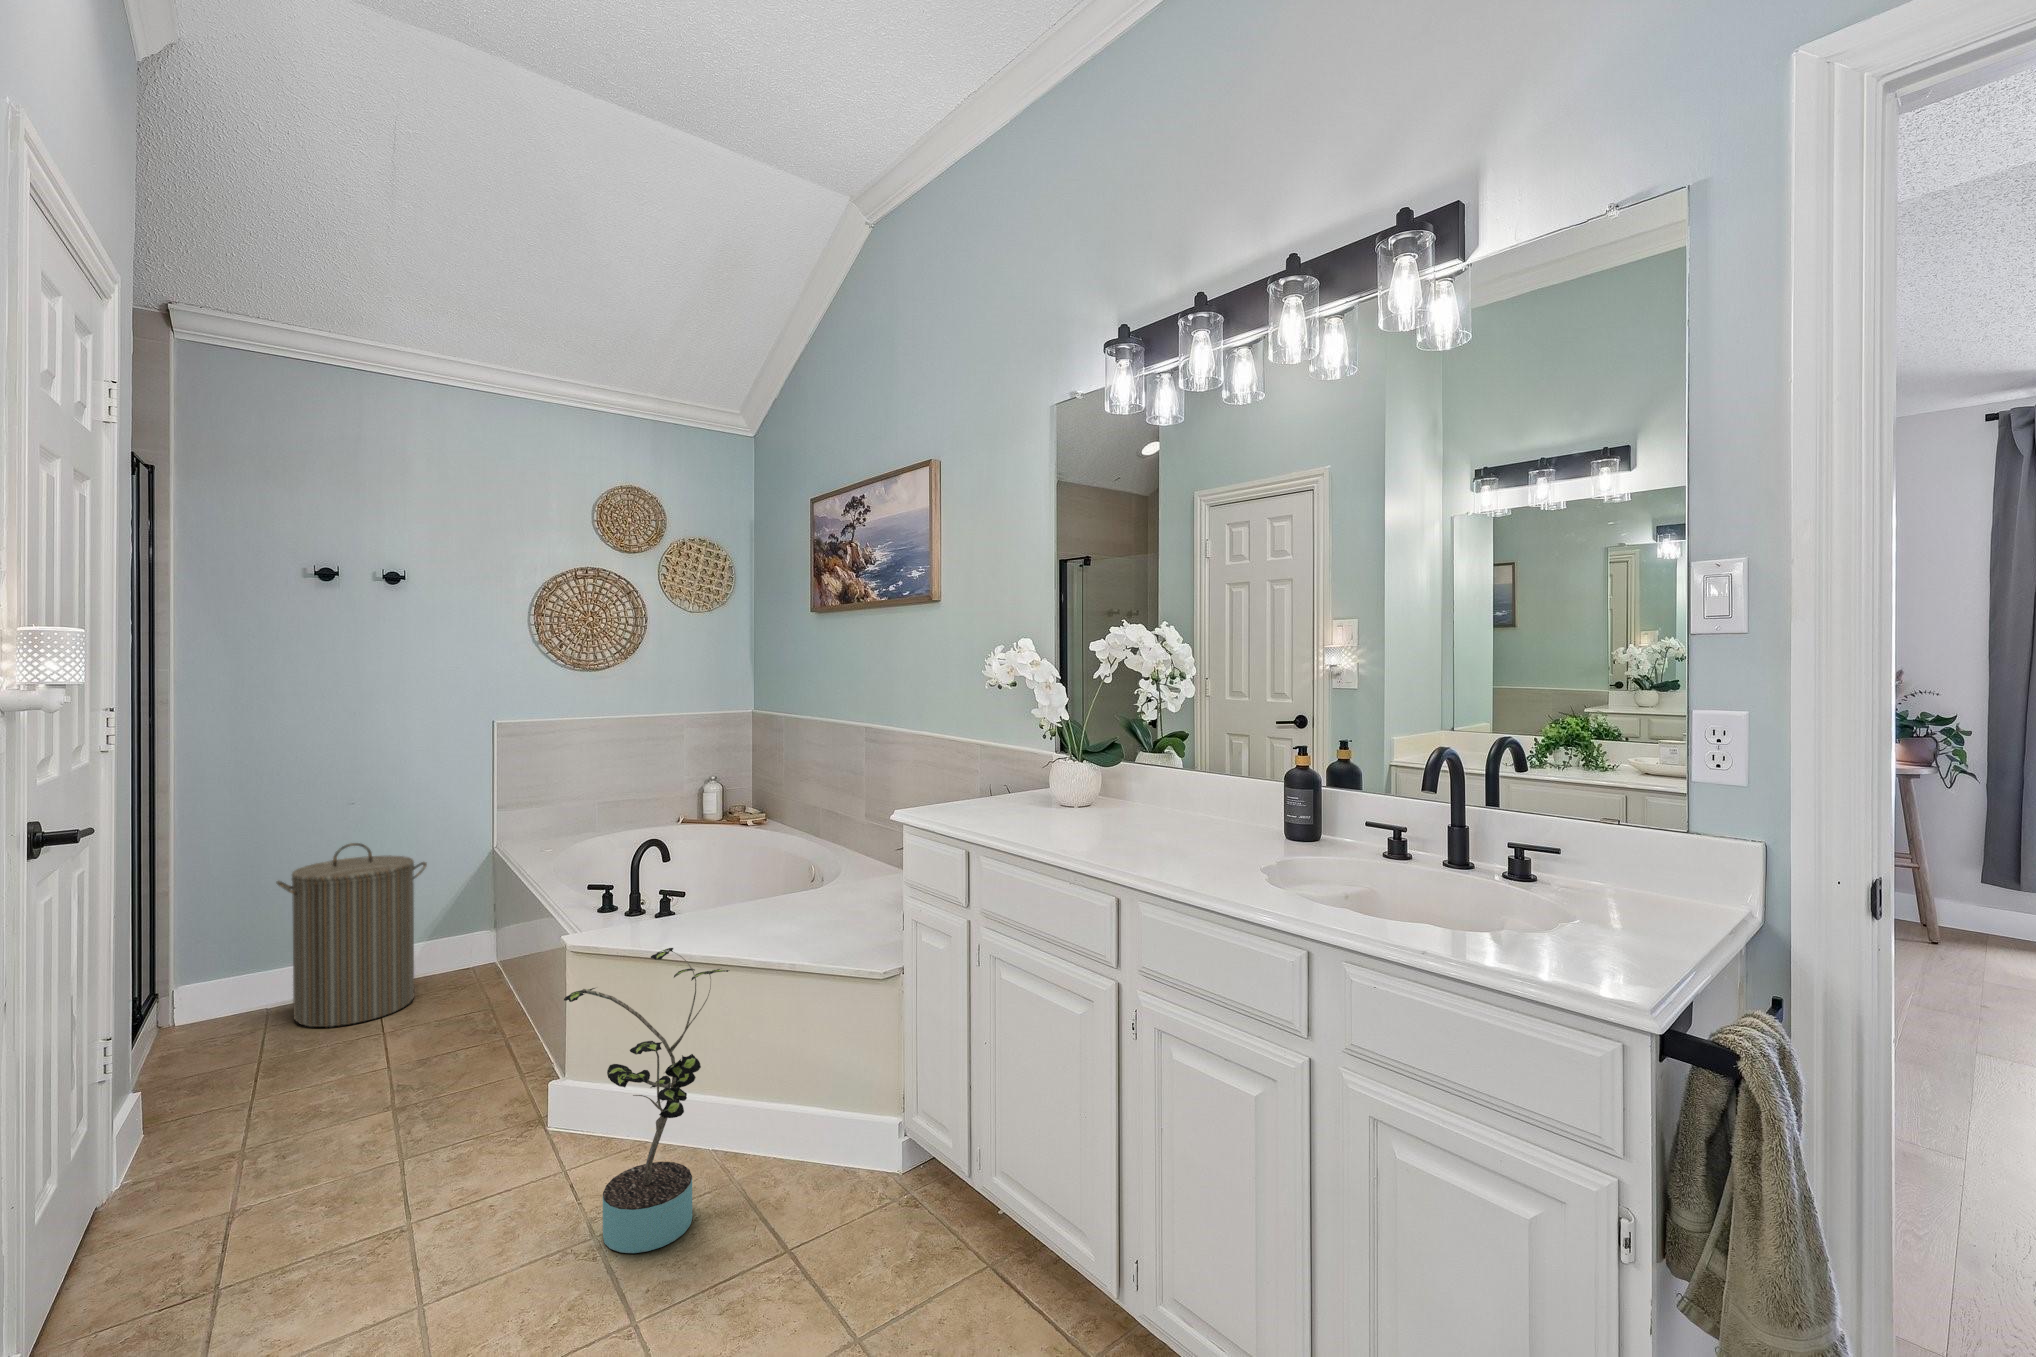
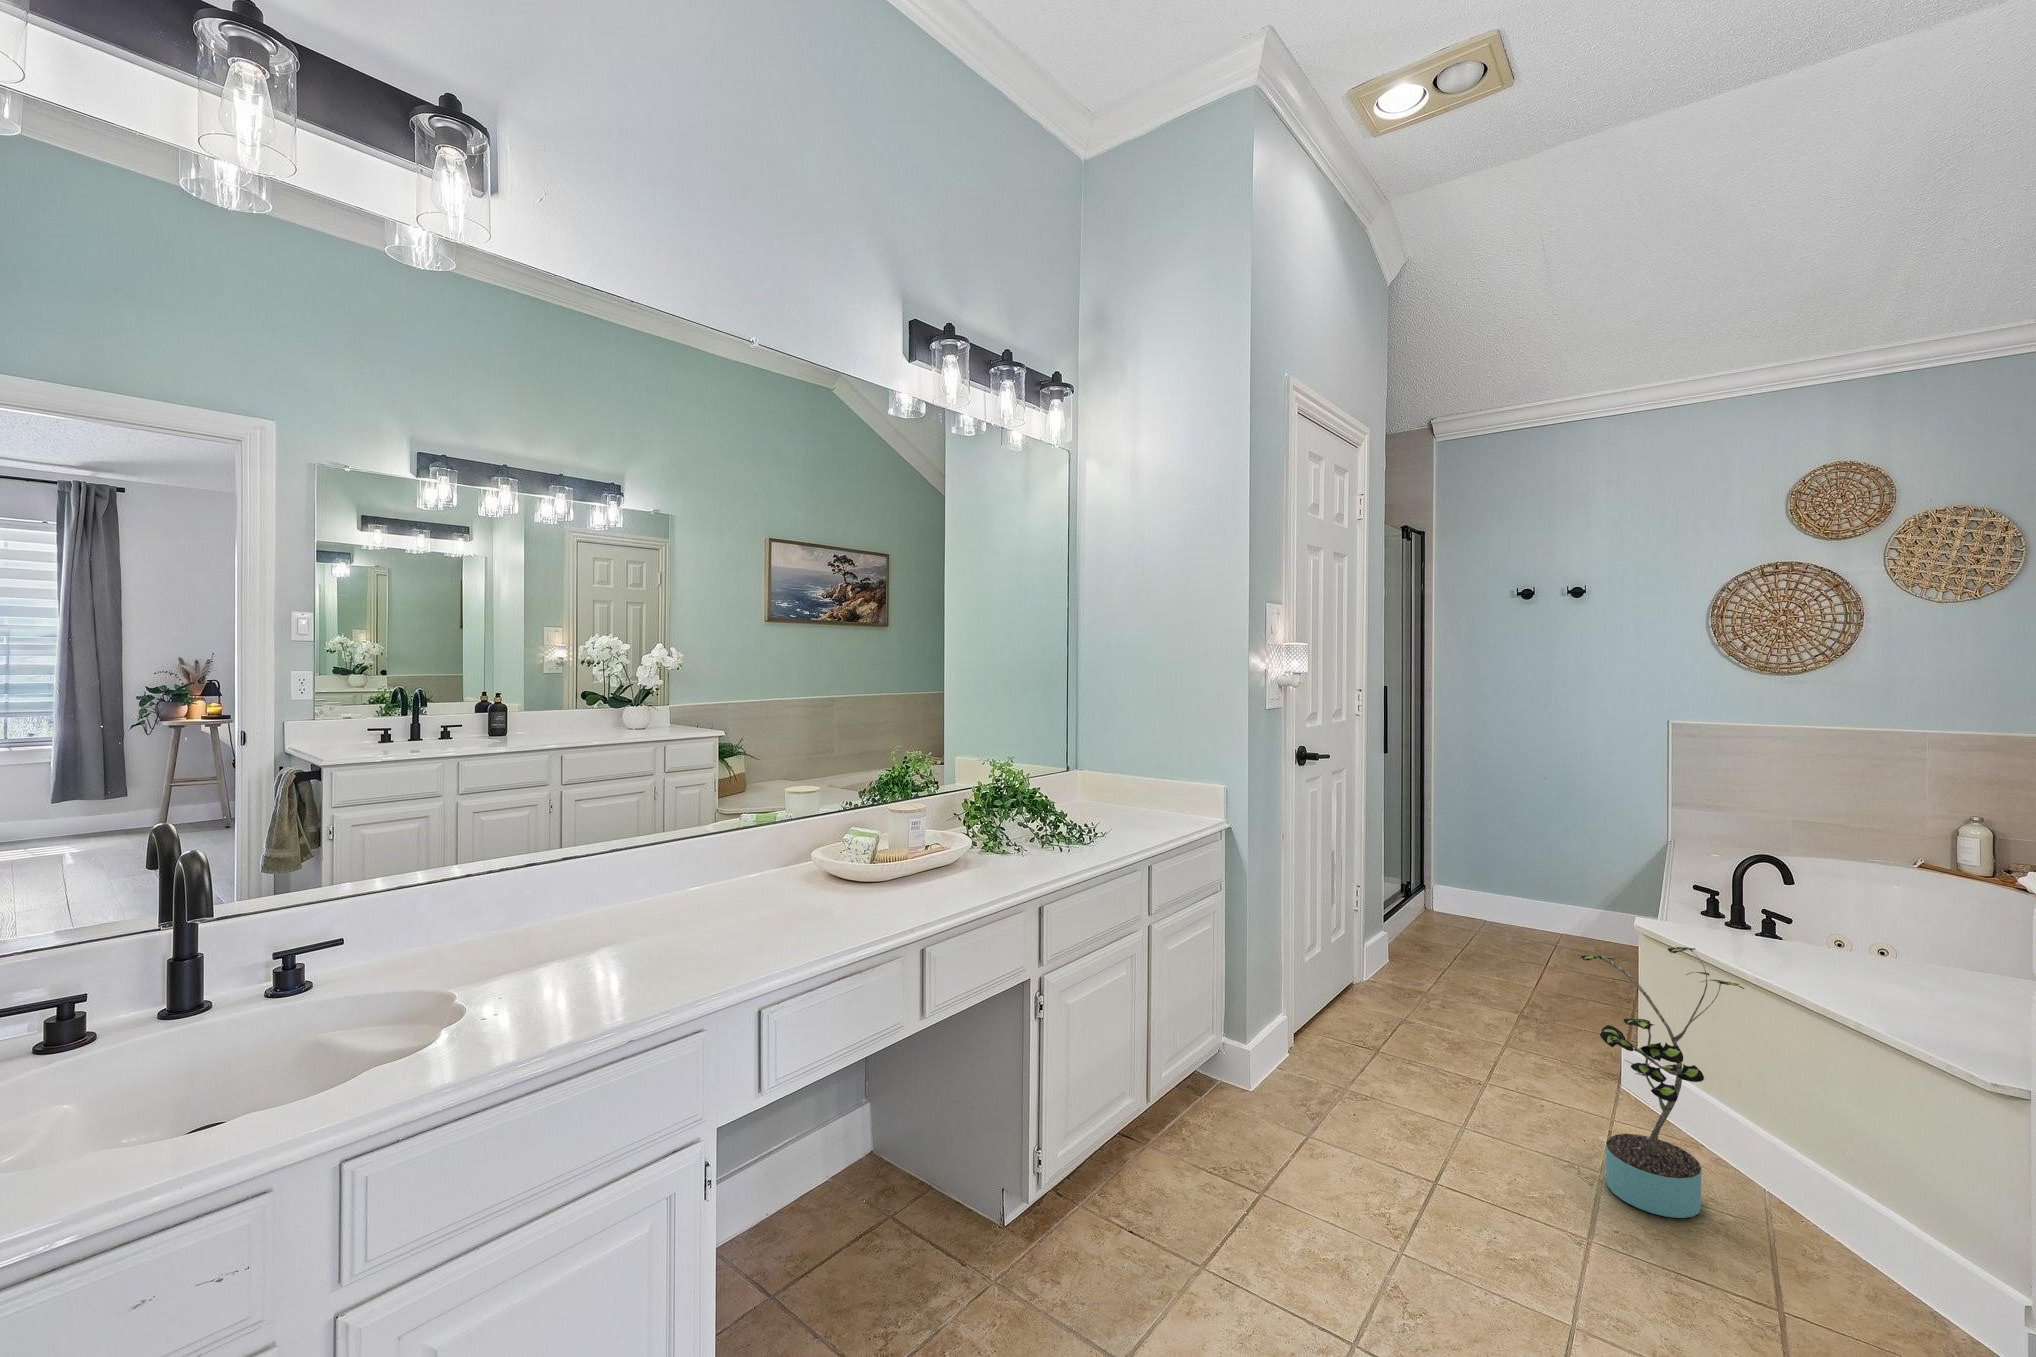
laundry hamper: present [276,843,427,1027] -> none [1484,809,1598,953]

